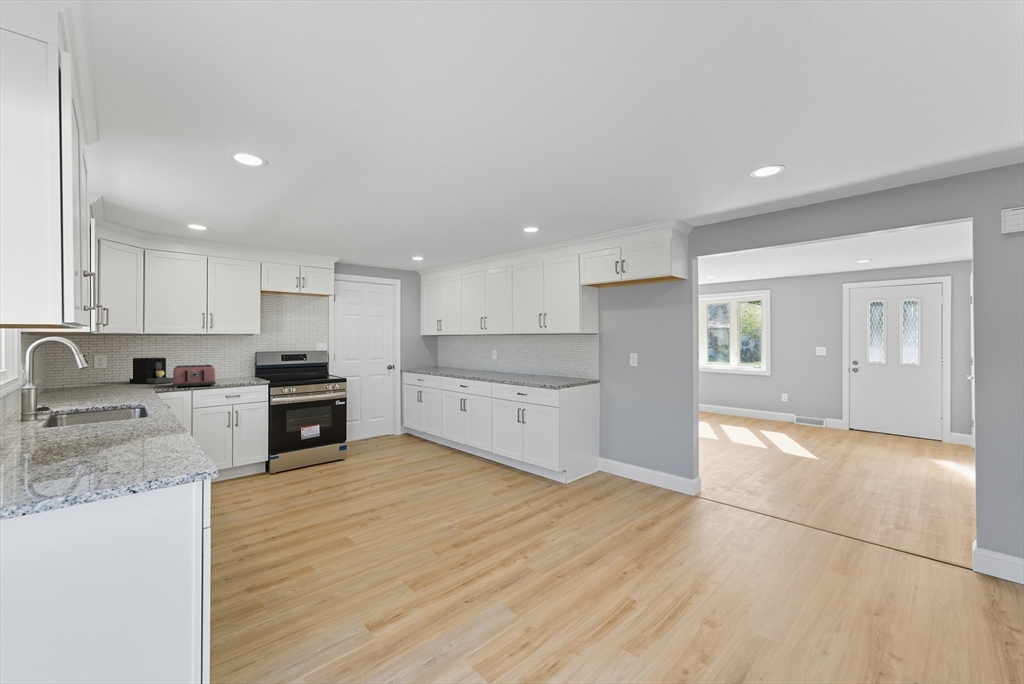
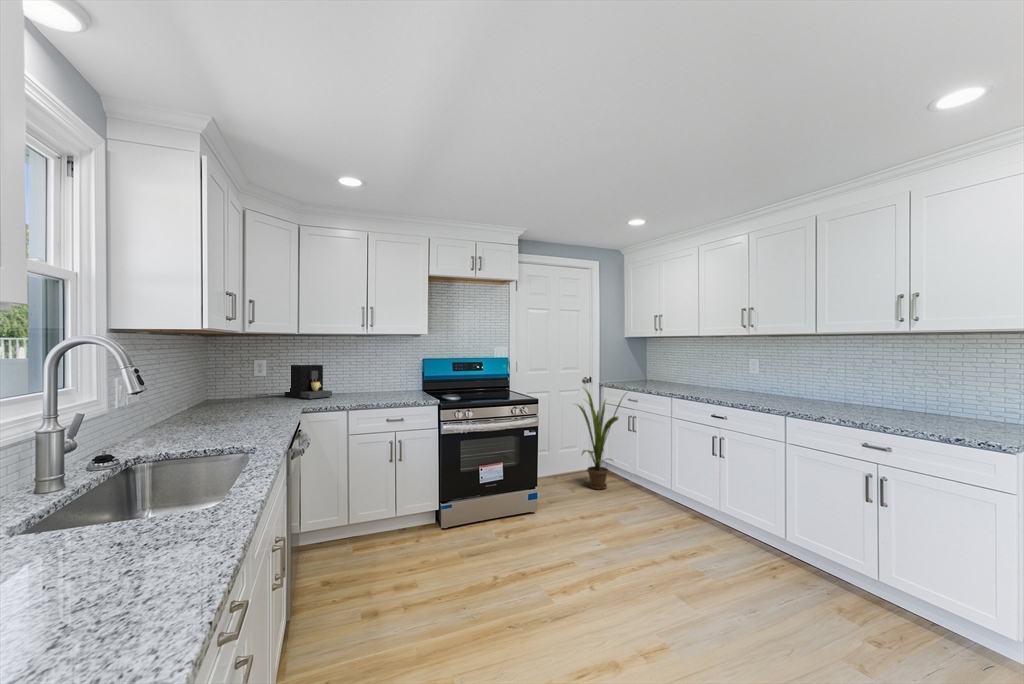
toaster: present [173,365,216,388] -> none [323,376,375,409]
house plant: none [376,372,417,444] -> present [576,388,625,489]

